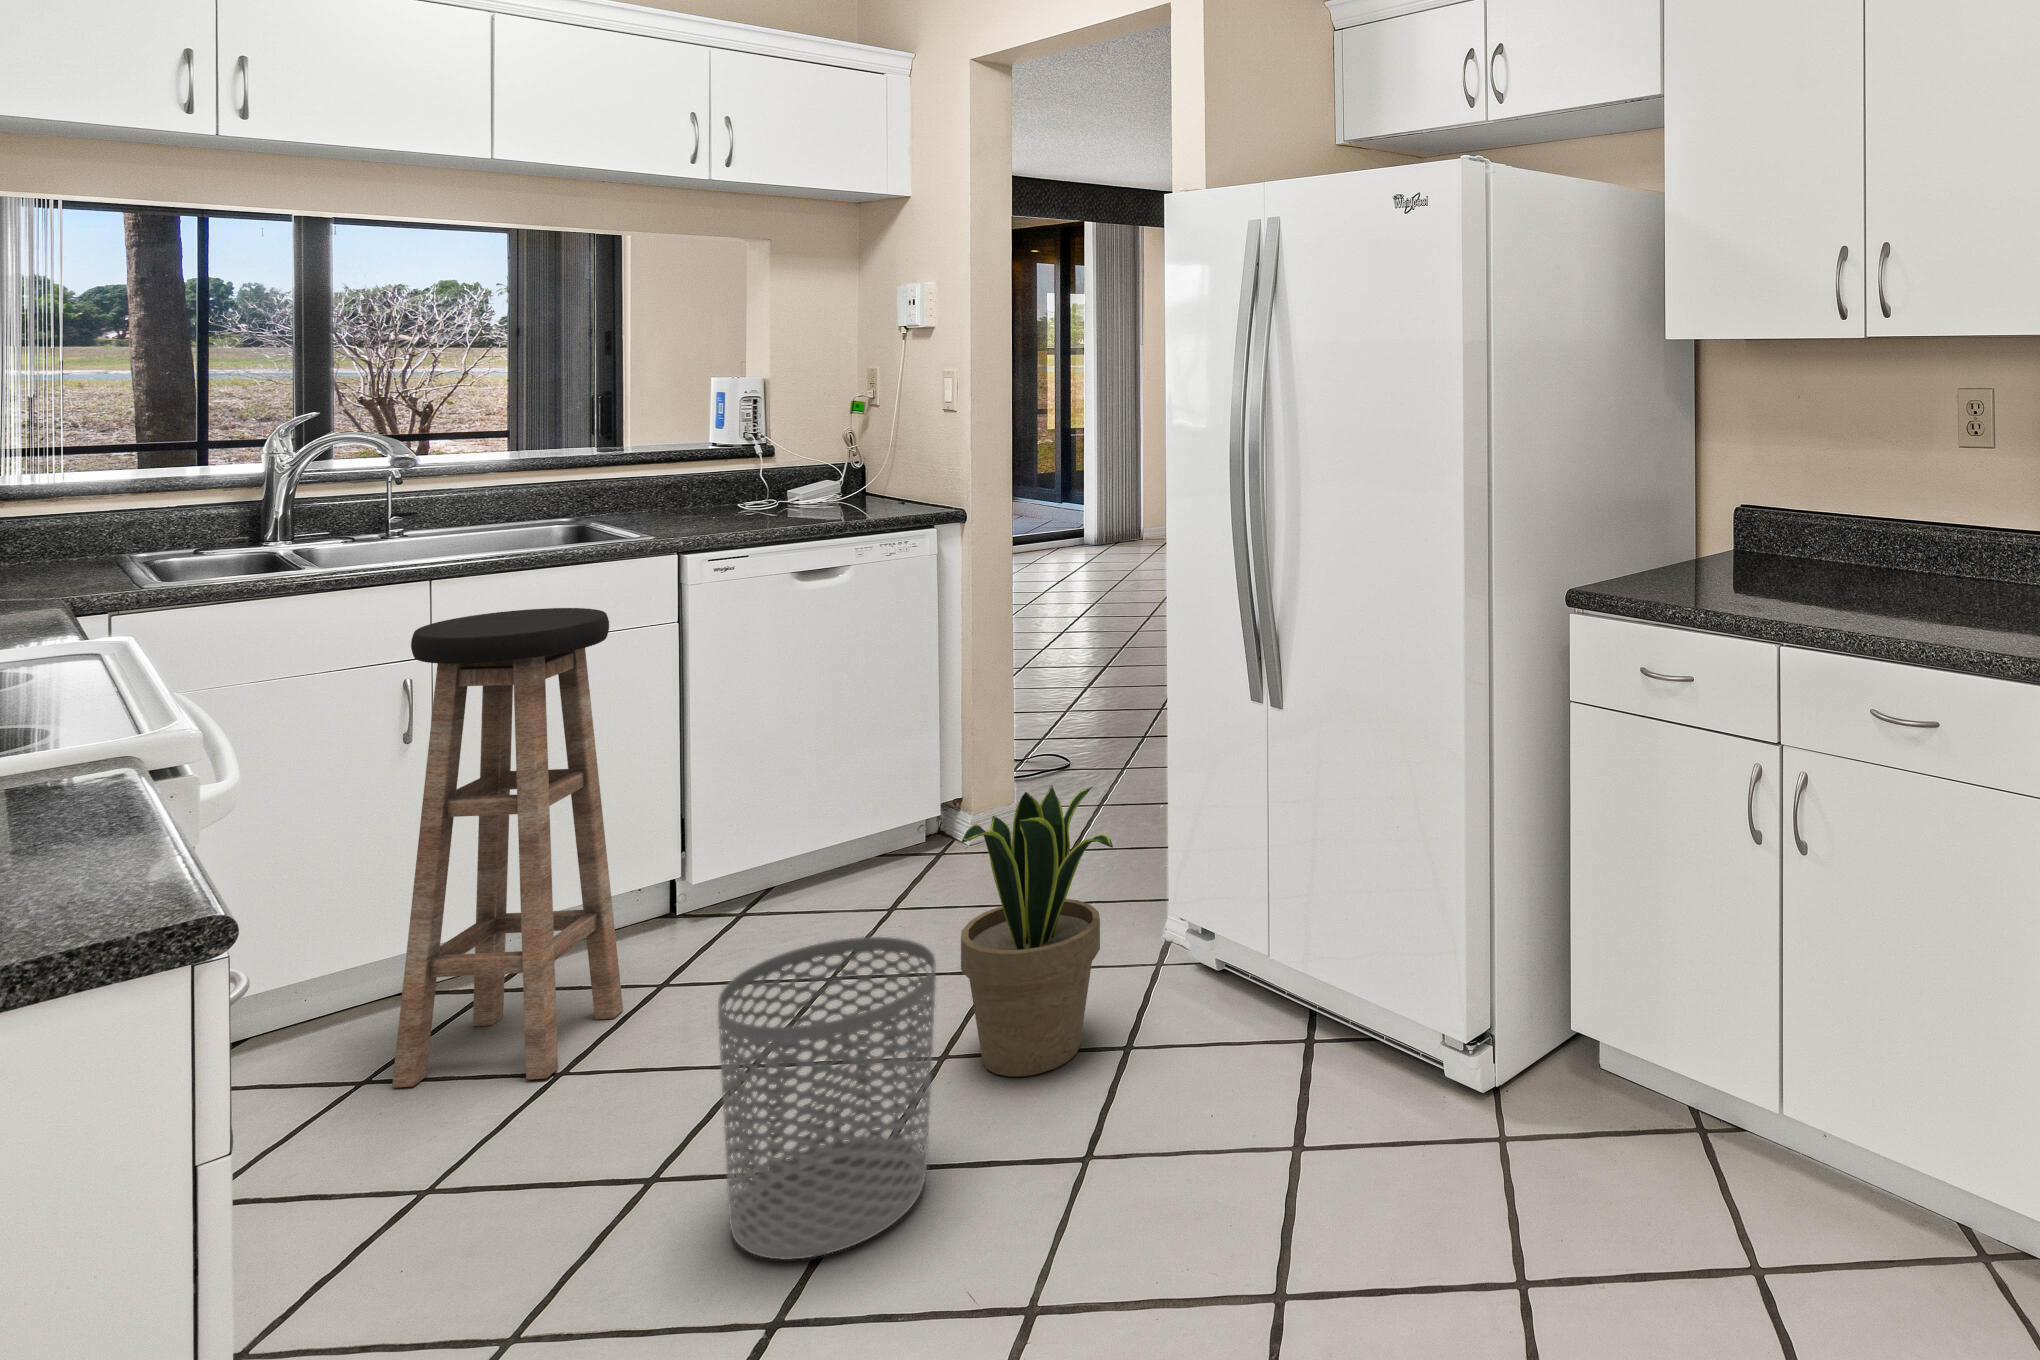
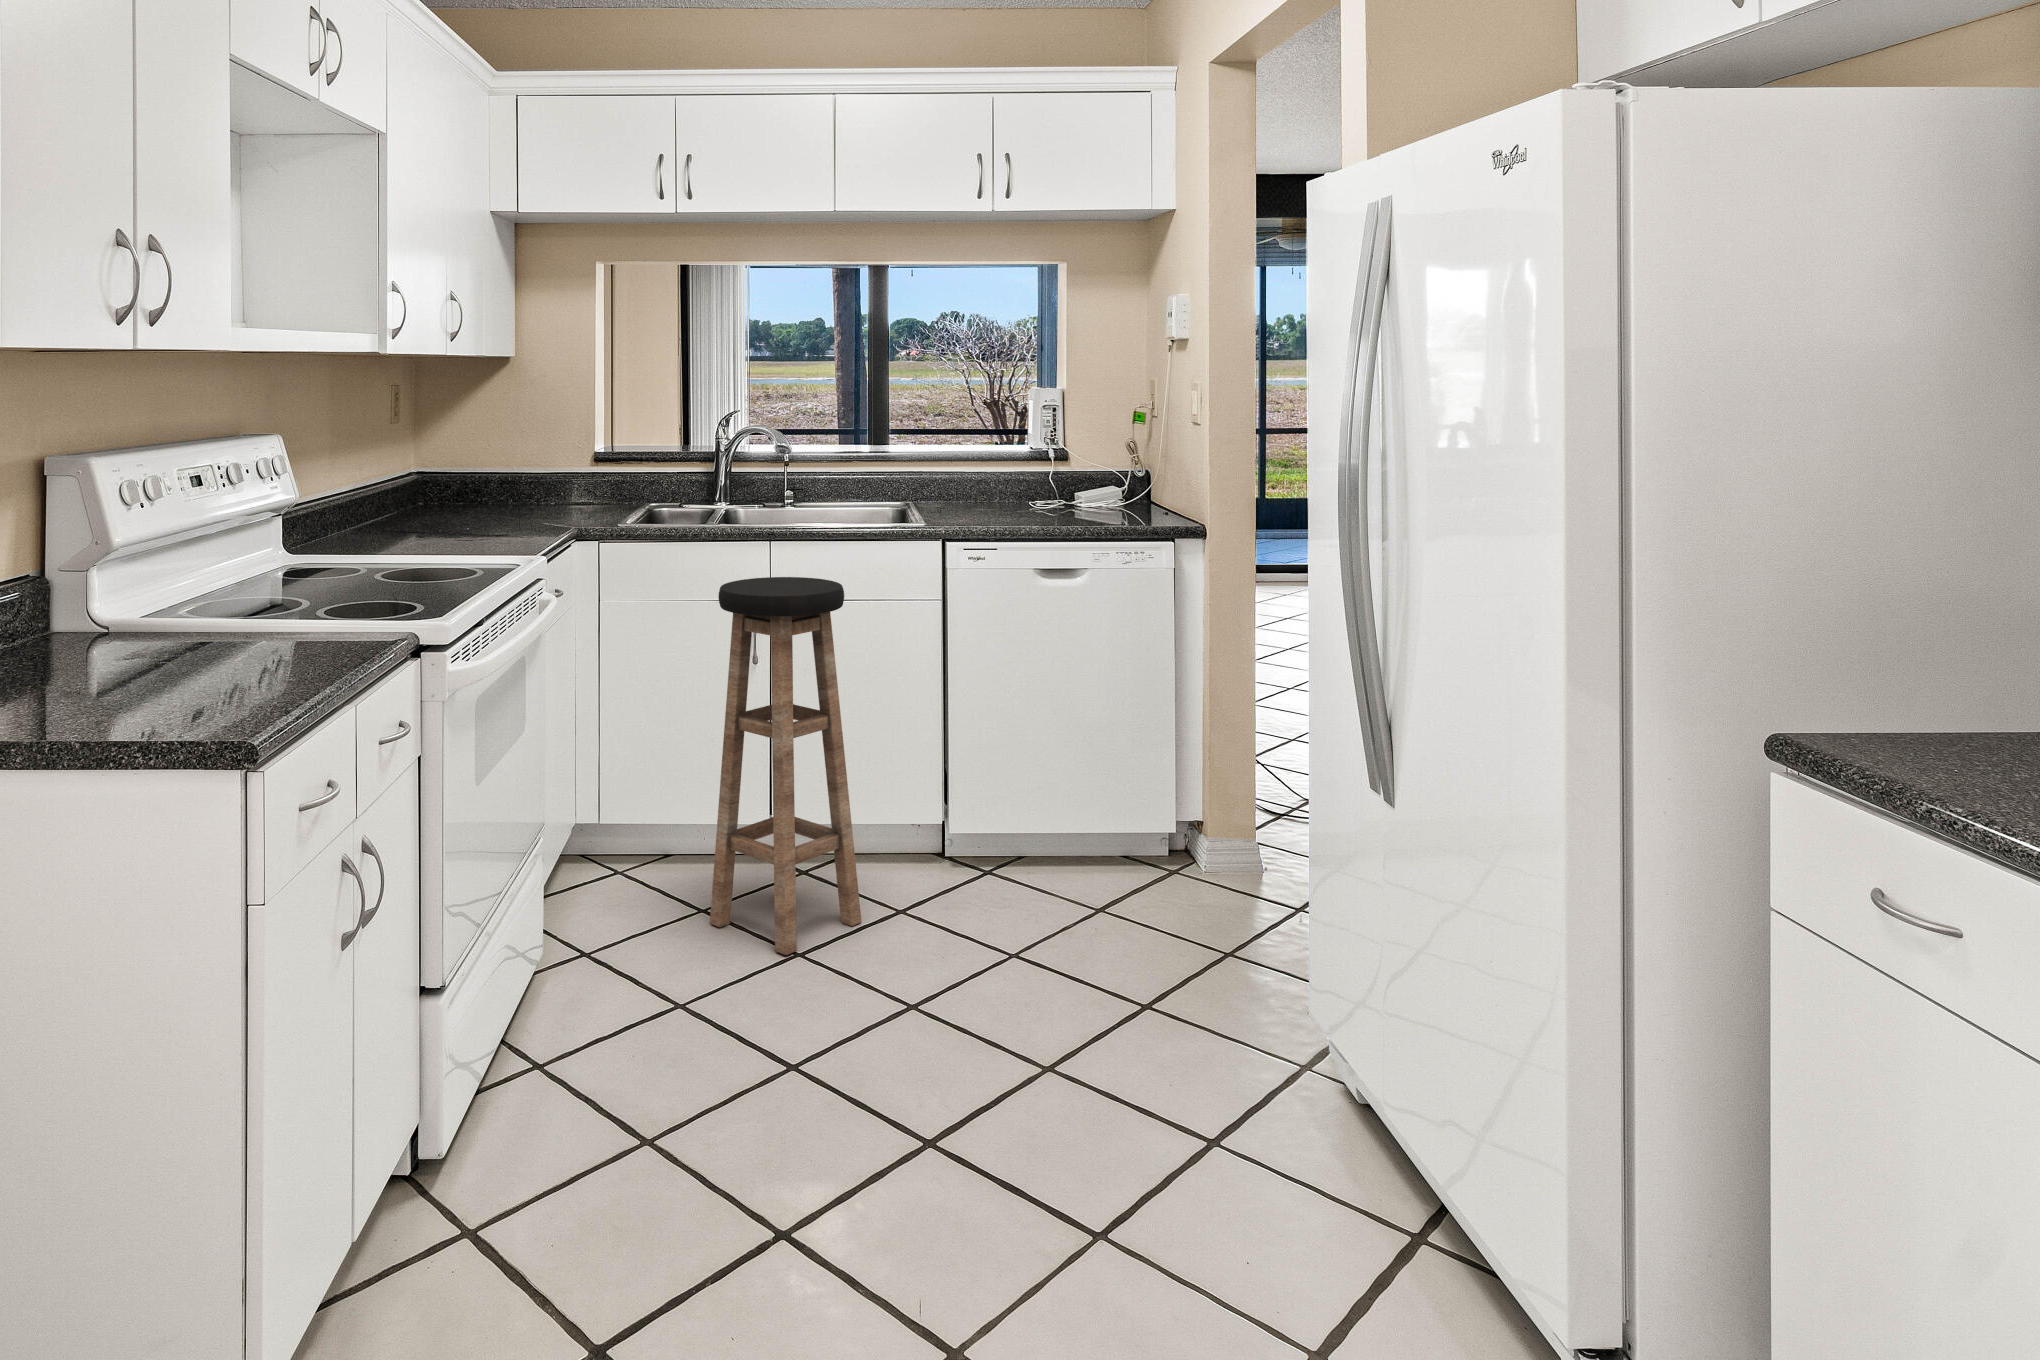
potted plant: present [961,785,1113,1077] -> none [1032,824,1197,1124]
waste bin: present [718,937,936,1259] -> none [789,911,966,1197]

